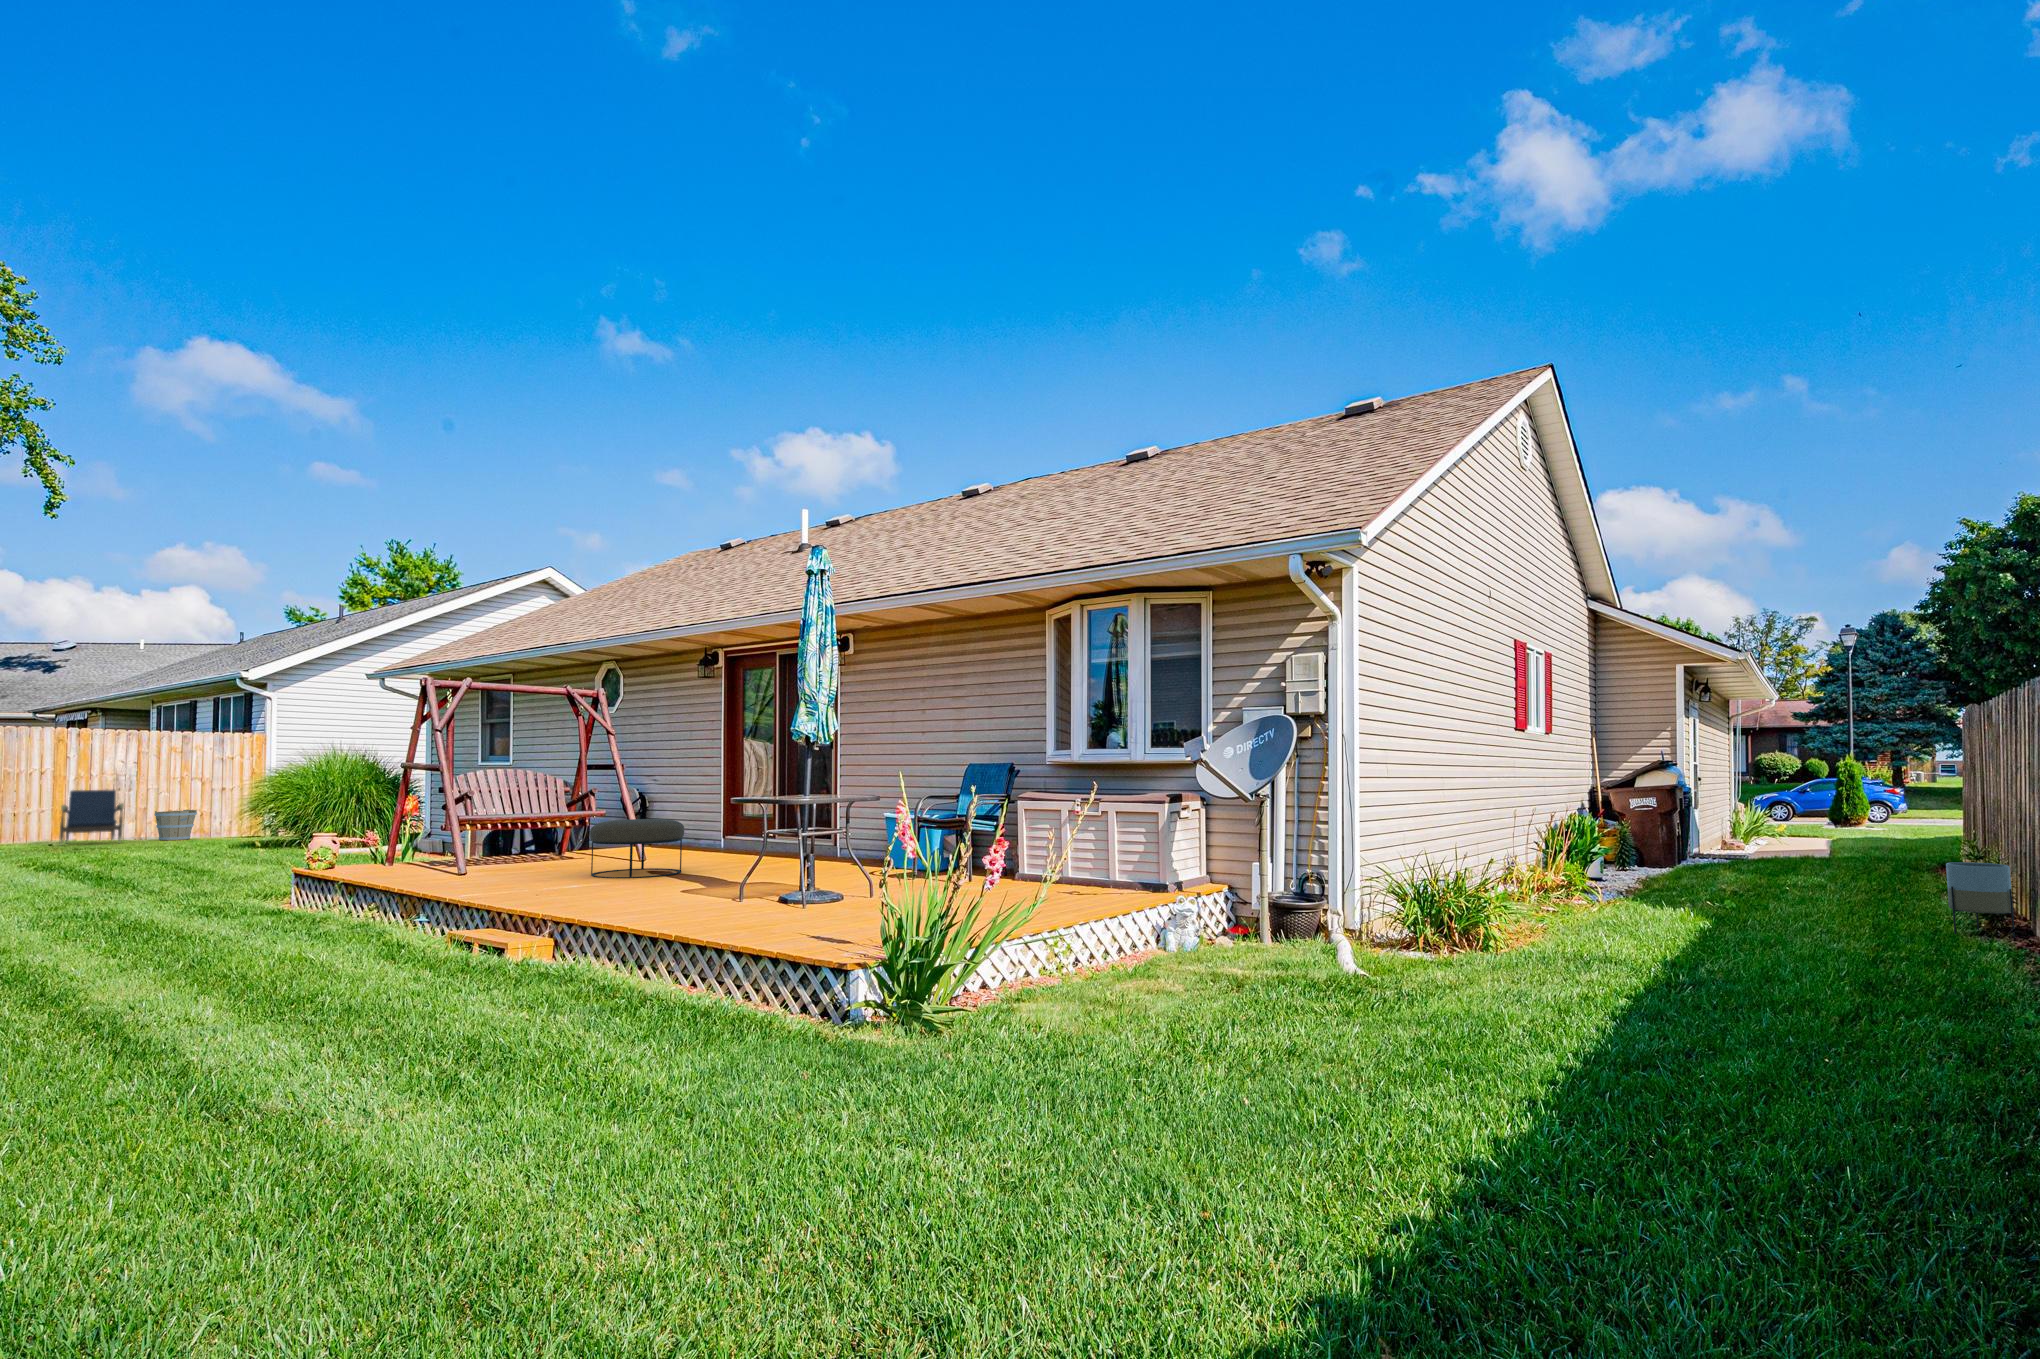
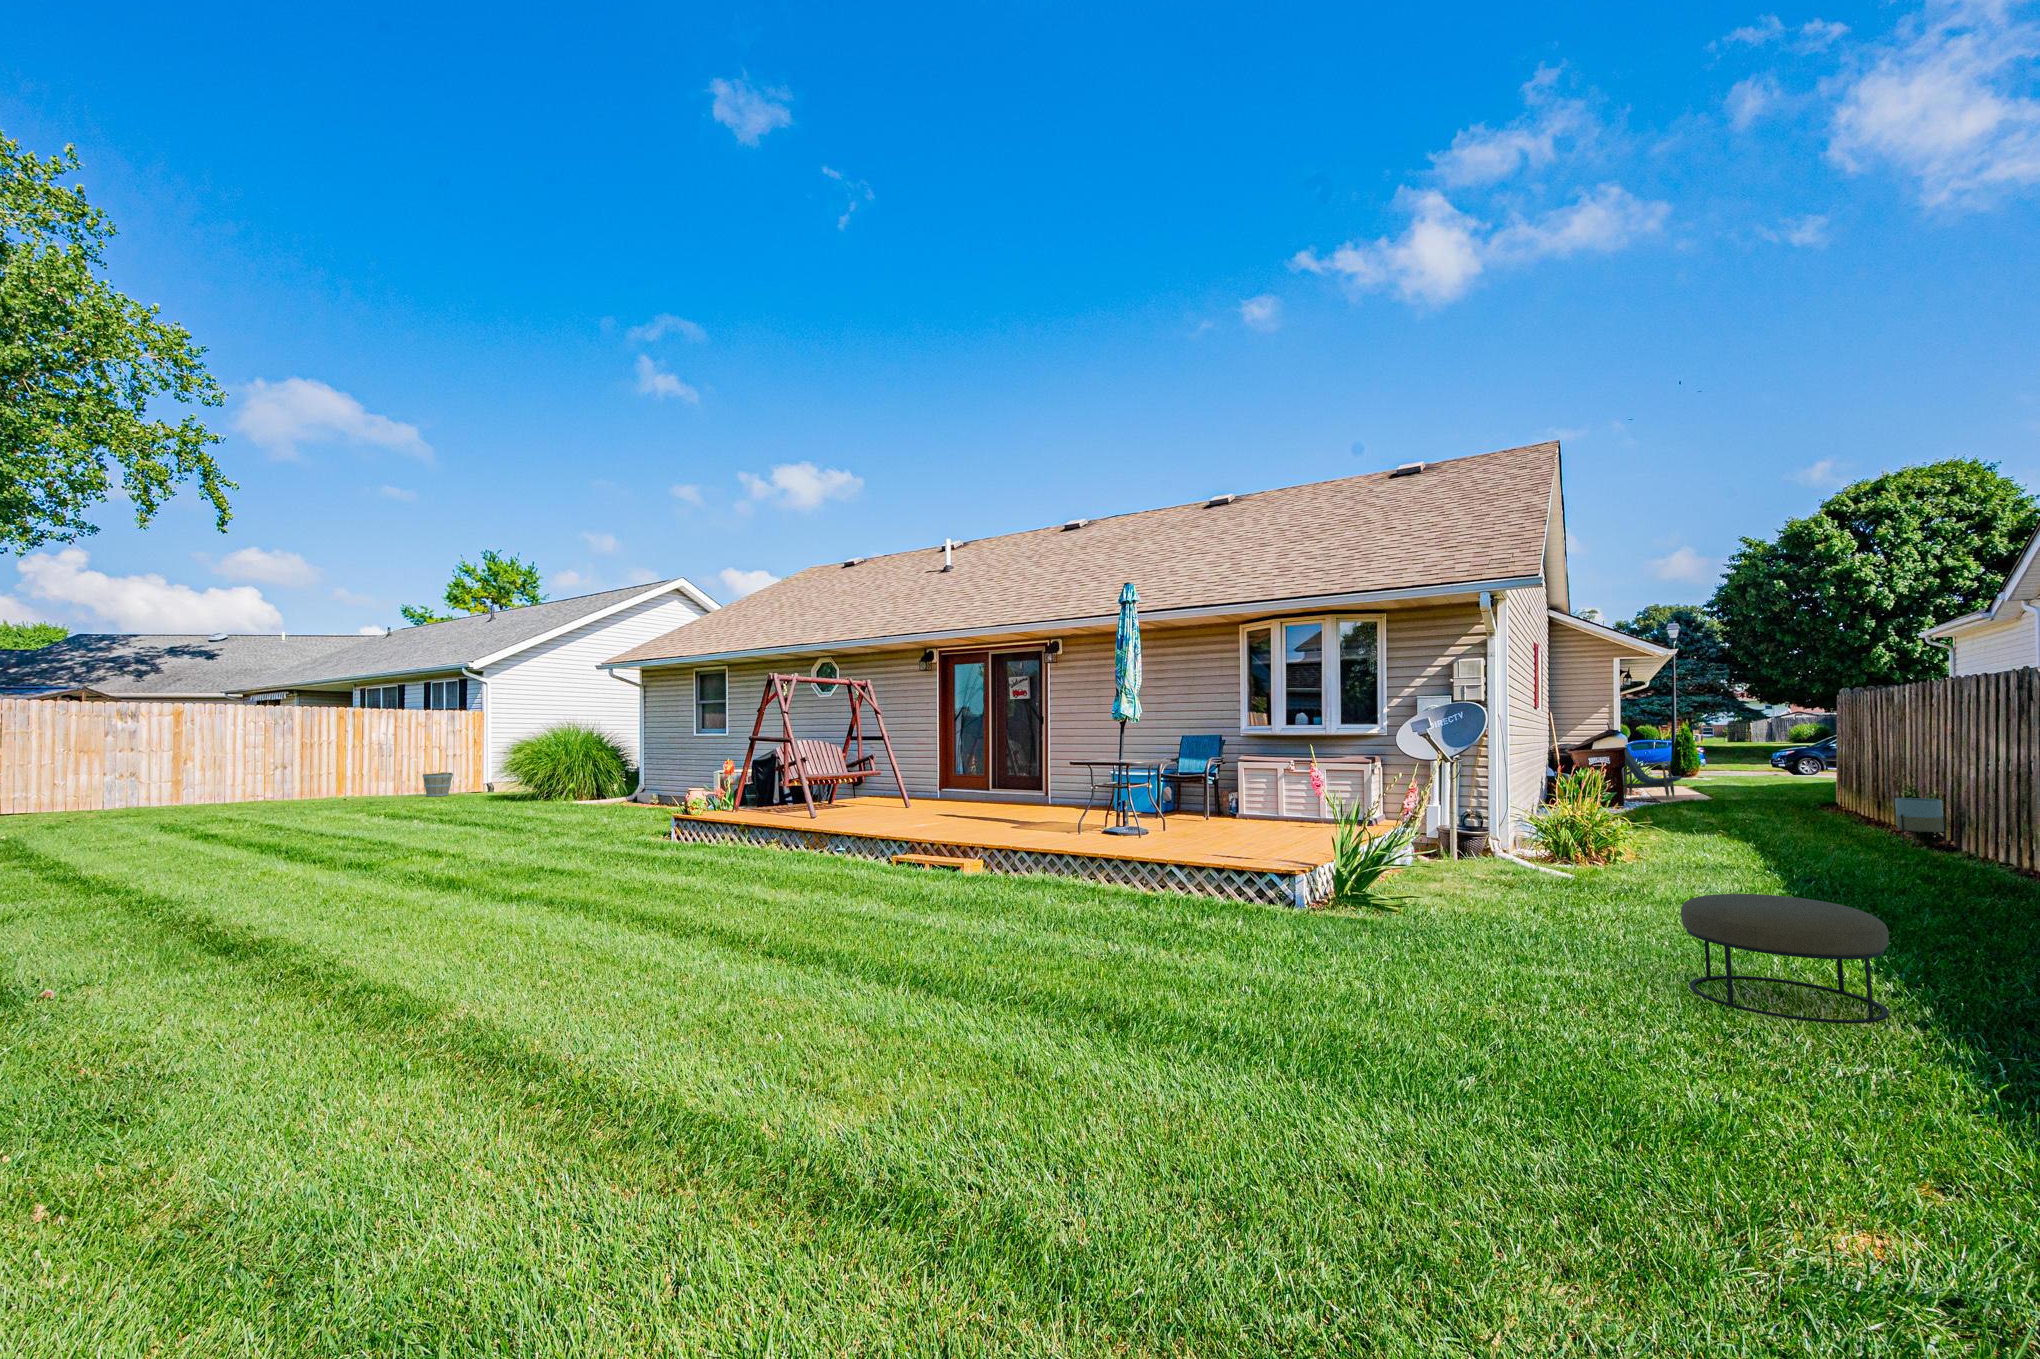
lounge chair: present [59,790,124,845] -> present [1624,749,1681,800]
ottoman: present [590,819,684,878] -> present [1681,894,1889,1023]

